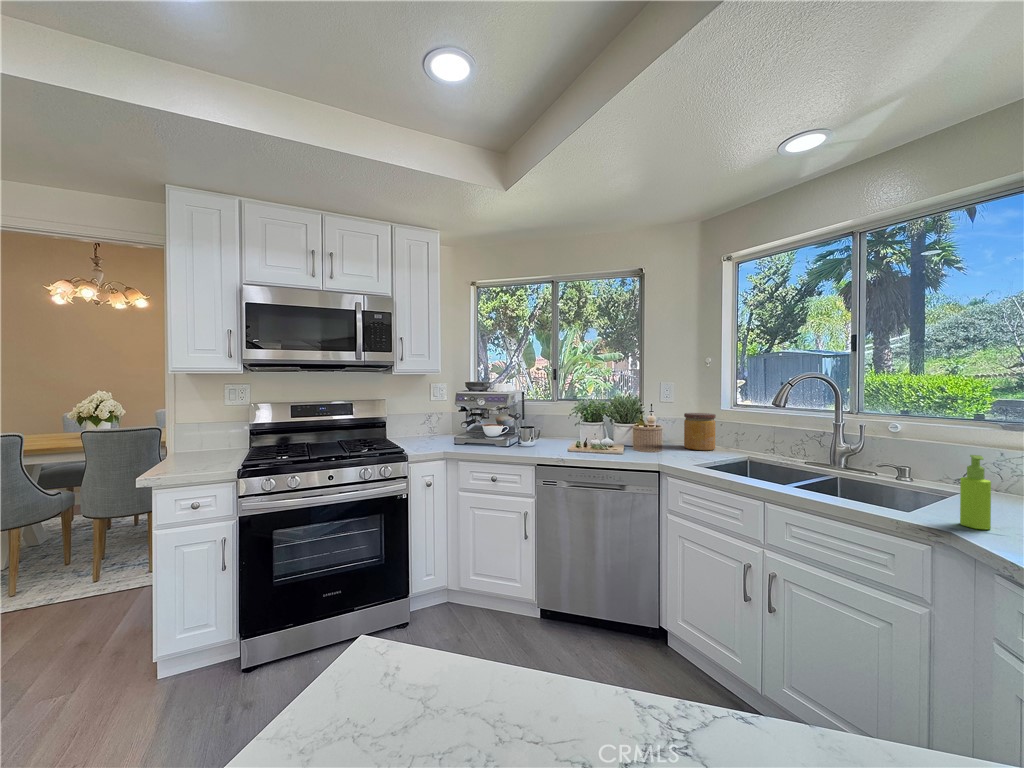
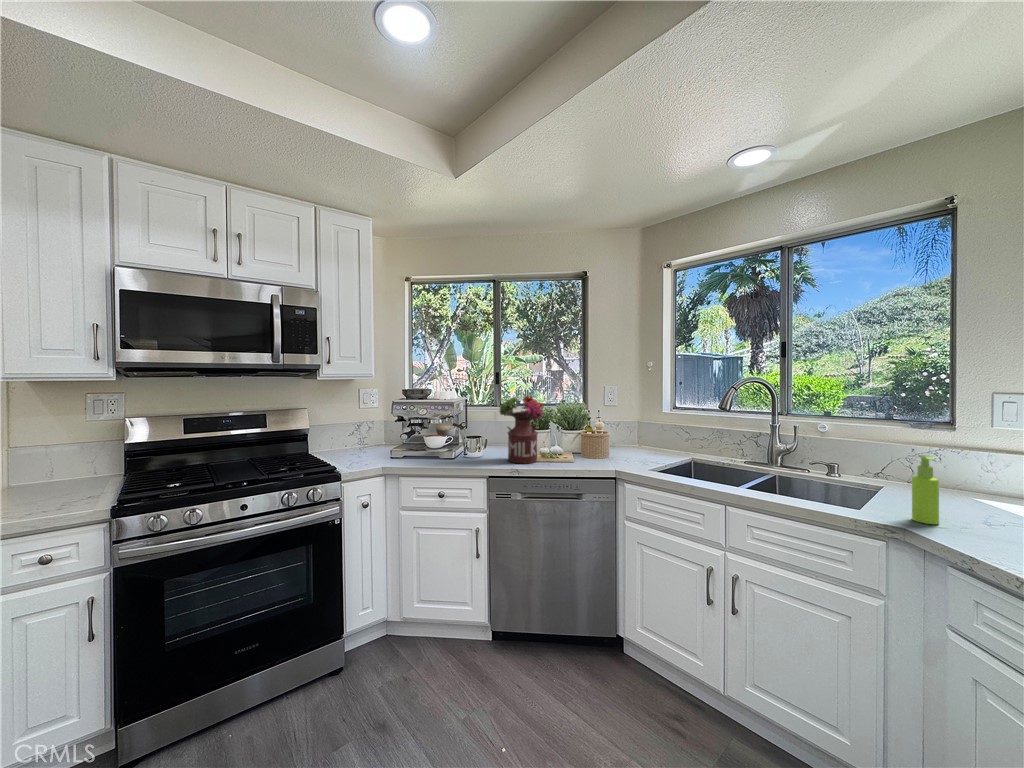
flower arrangement: none [549,389,593,454] -> present [499,395,543,463]
jar: present [684,413,716,450] -> none [628,417,657,453]

